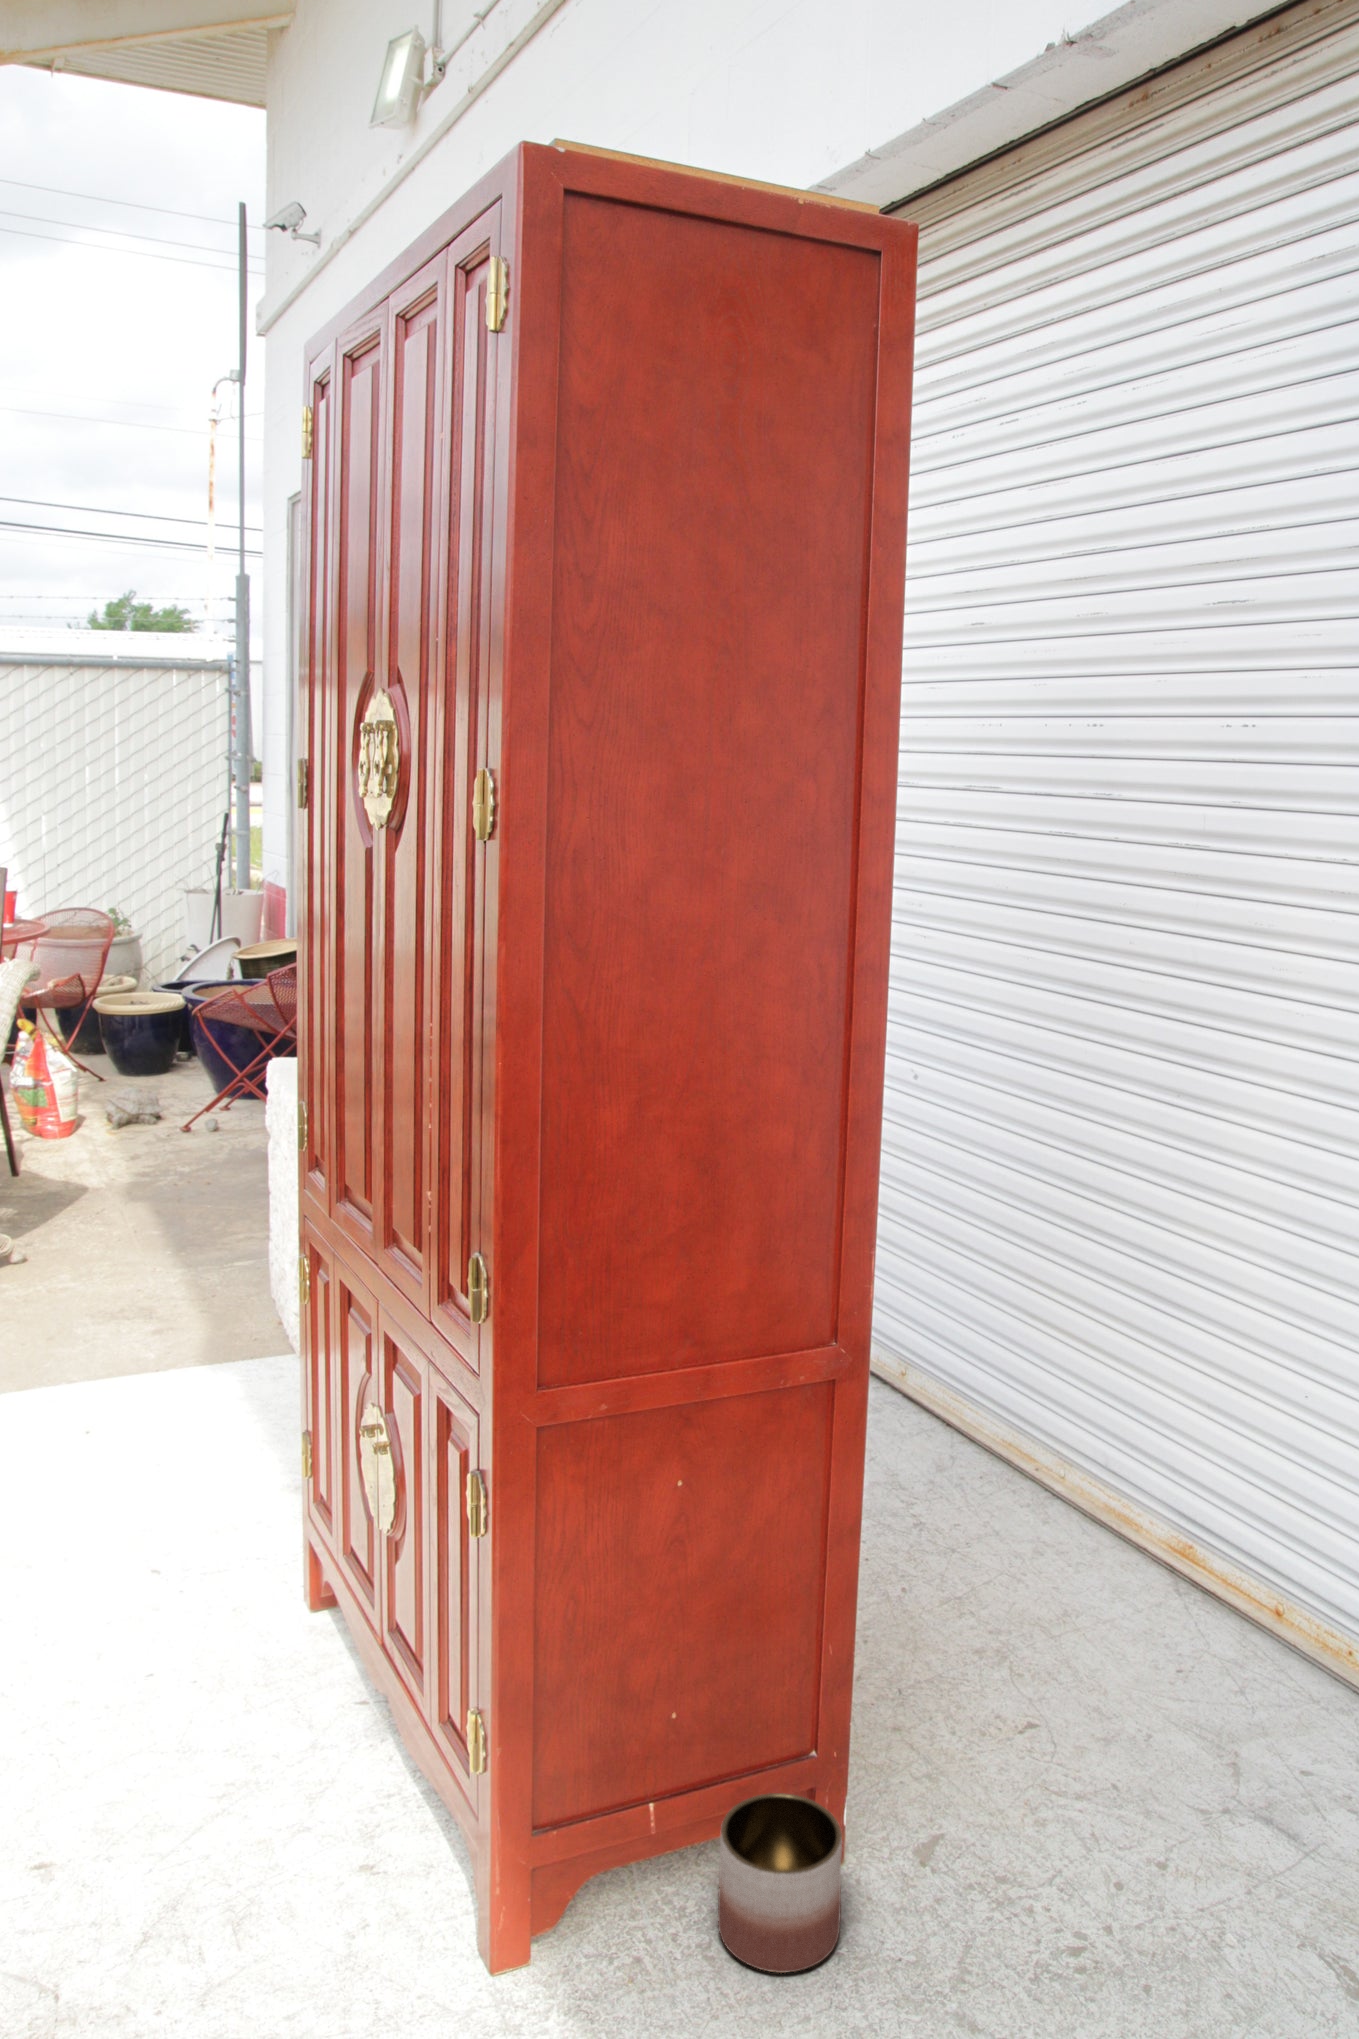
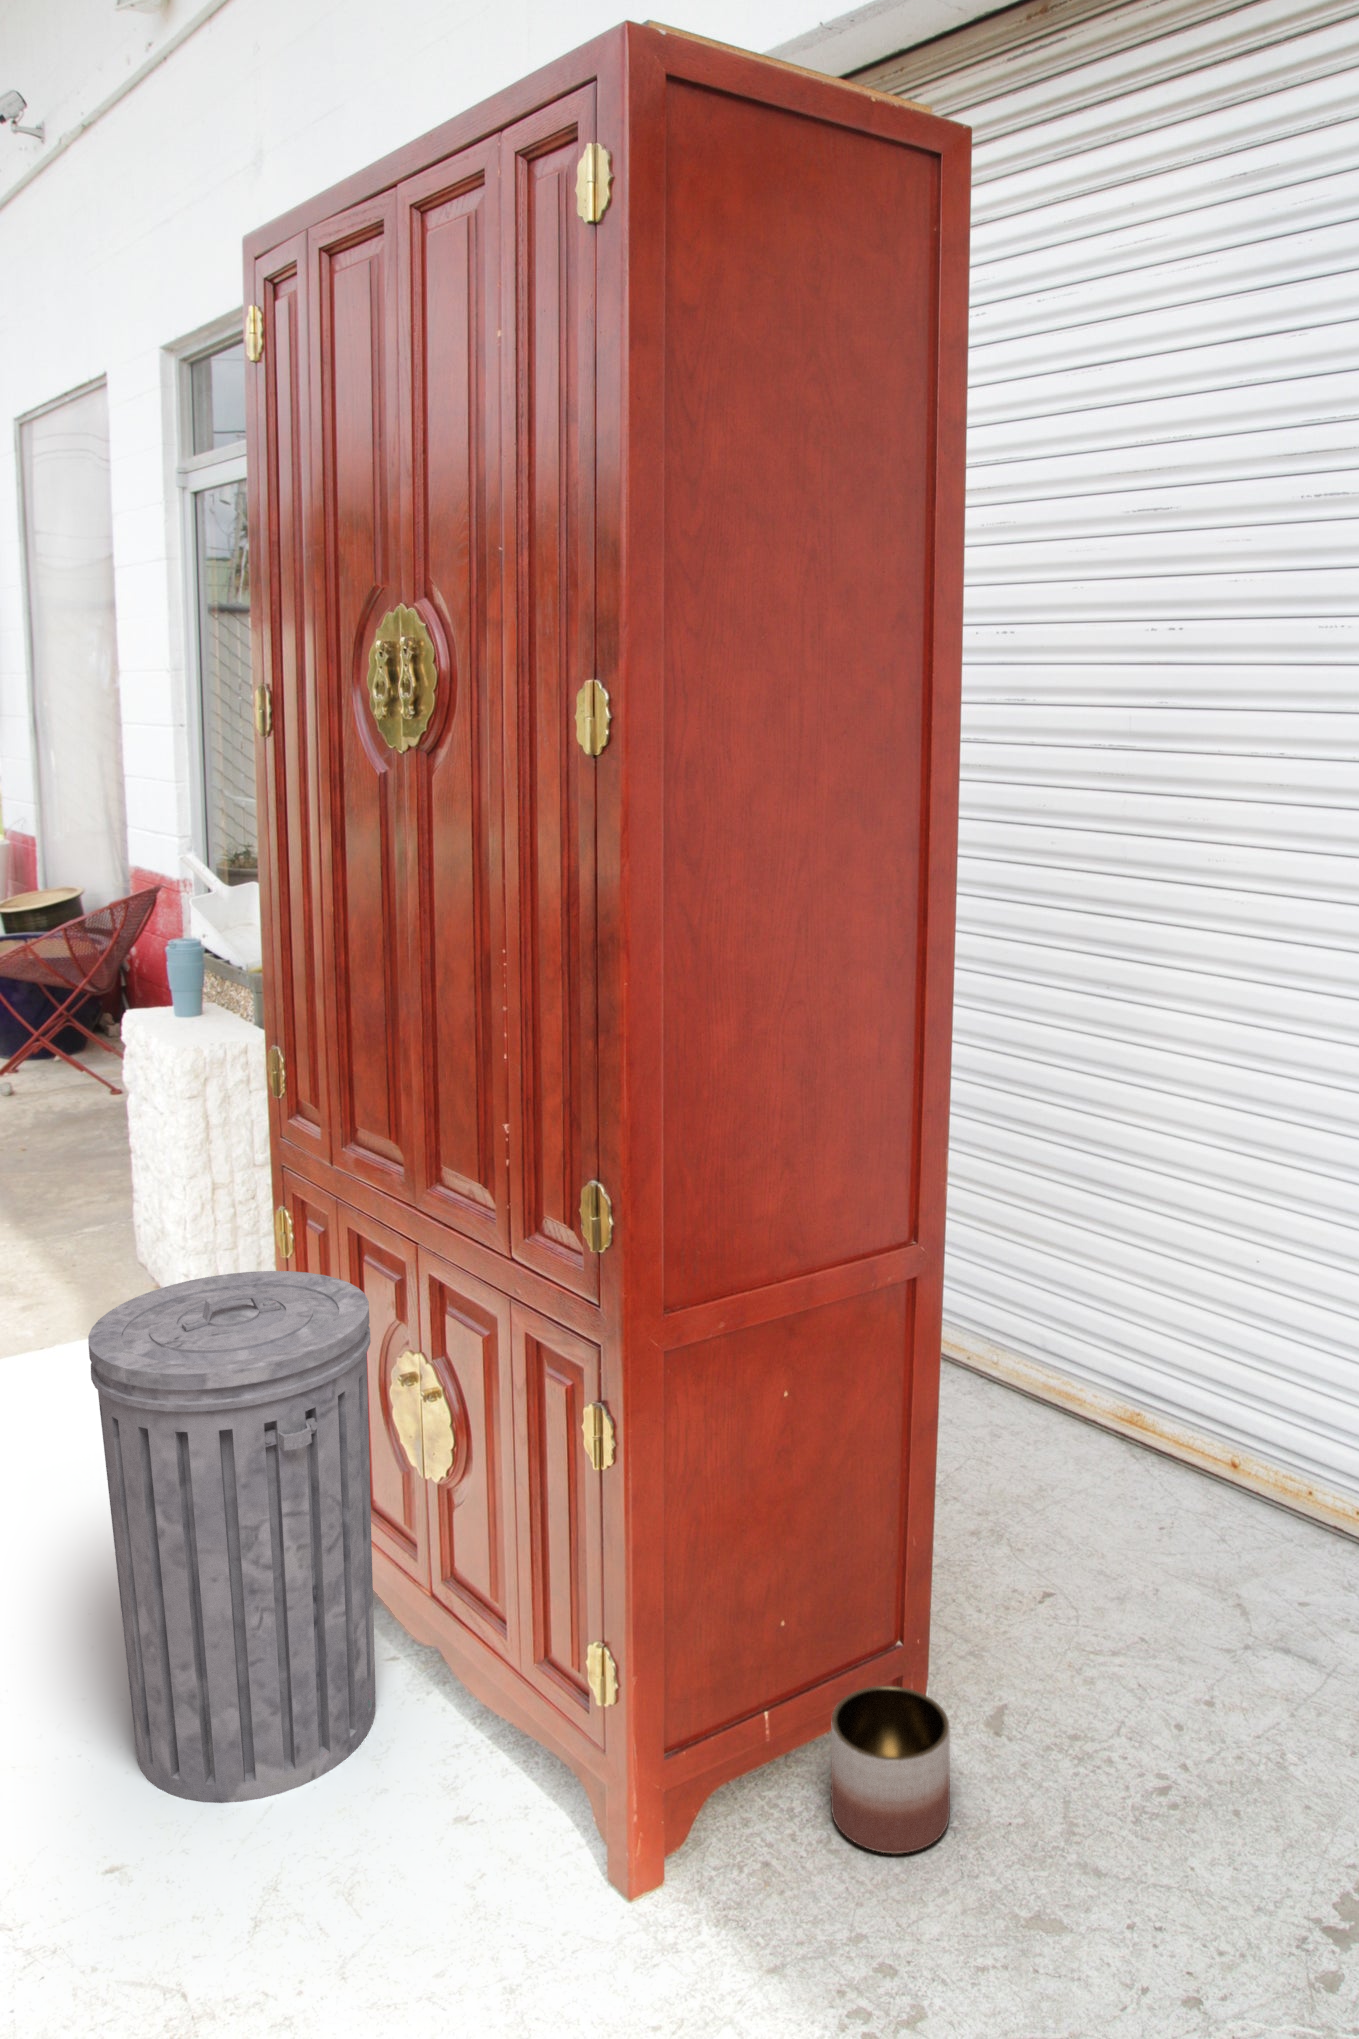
trash can: none [69,1304,338,1816] -> present [88,1271,375,1803]

